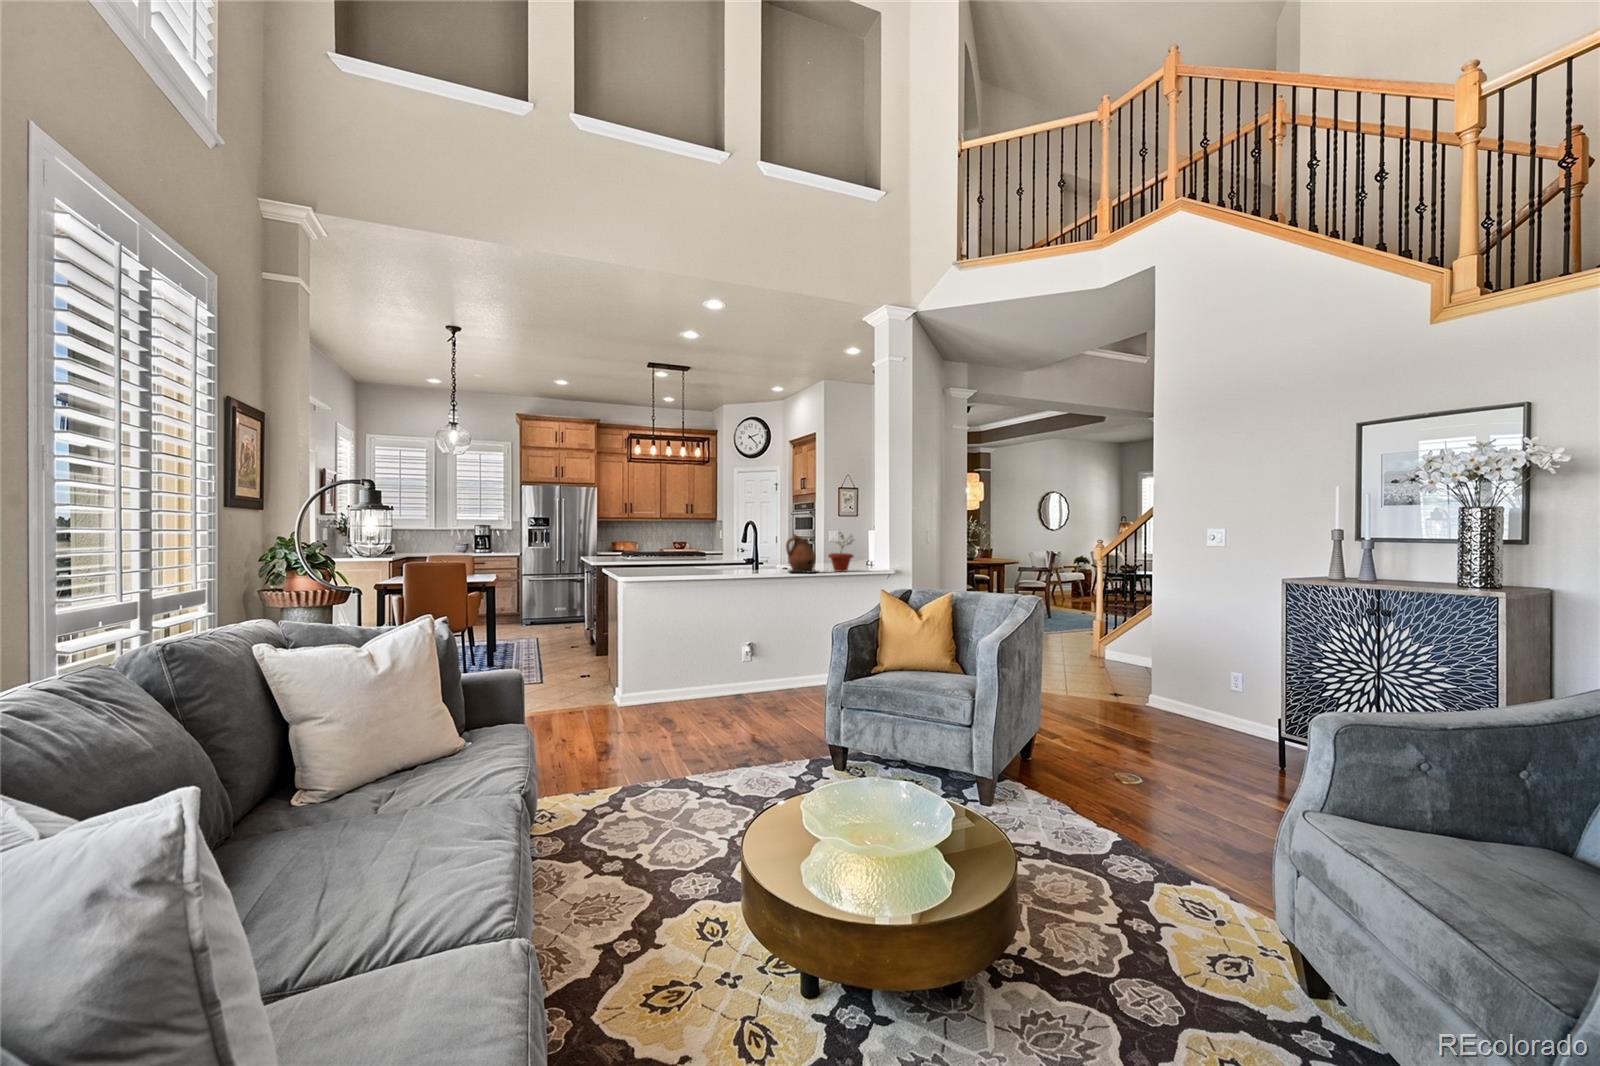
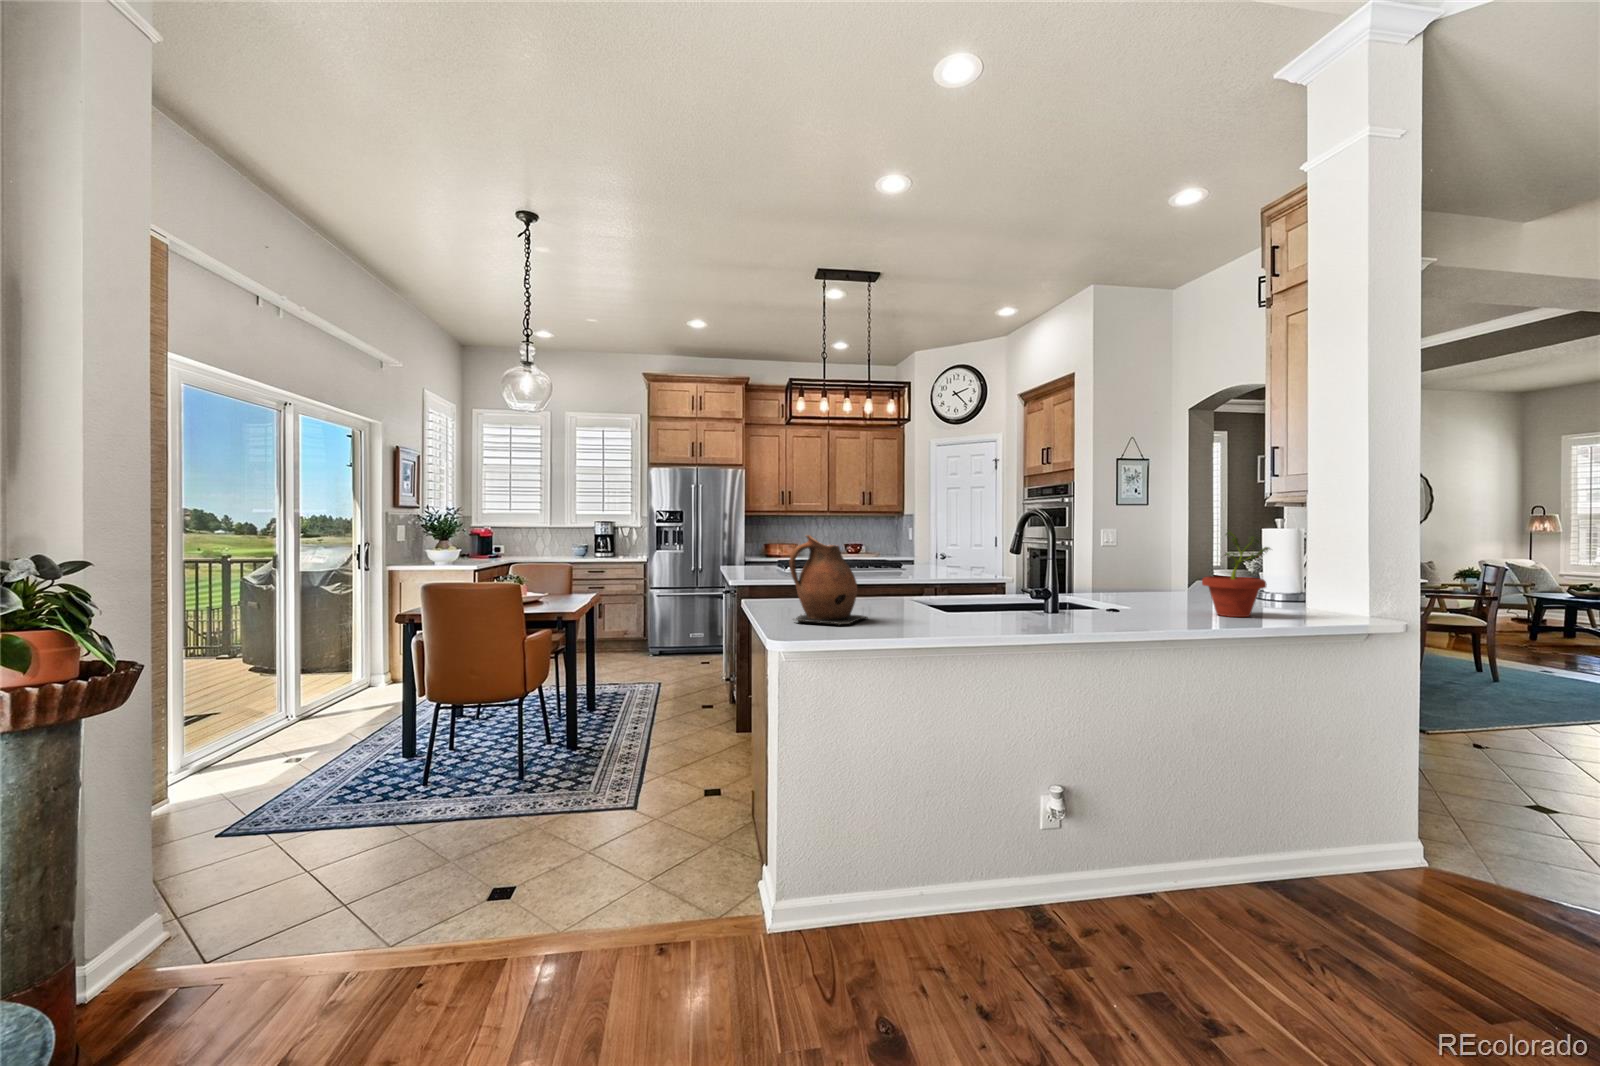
ceramic pitcher: present [786,534,816,573] -> present [789,535,867,625]

